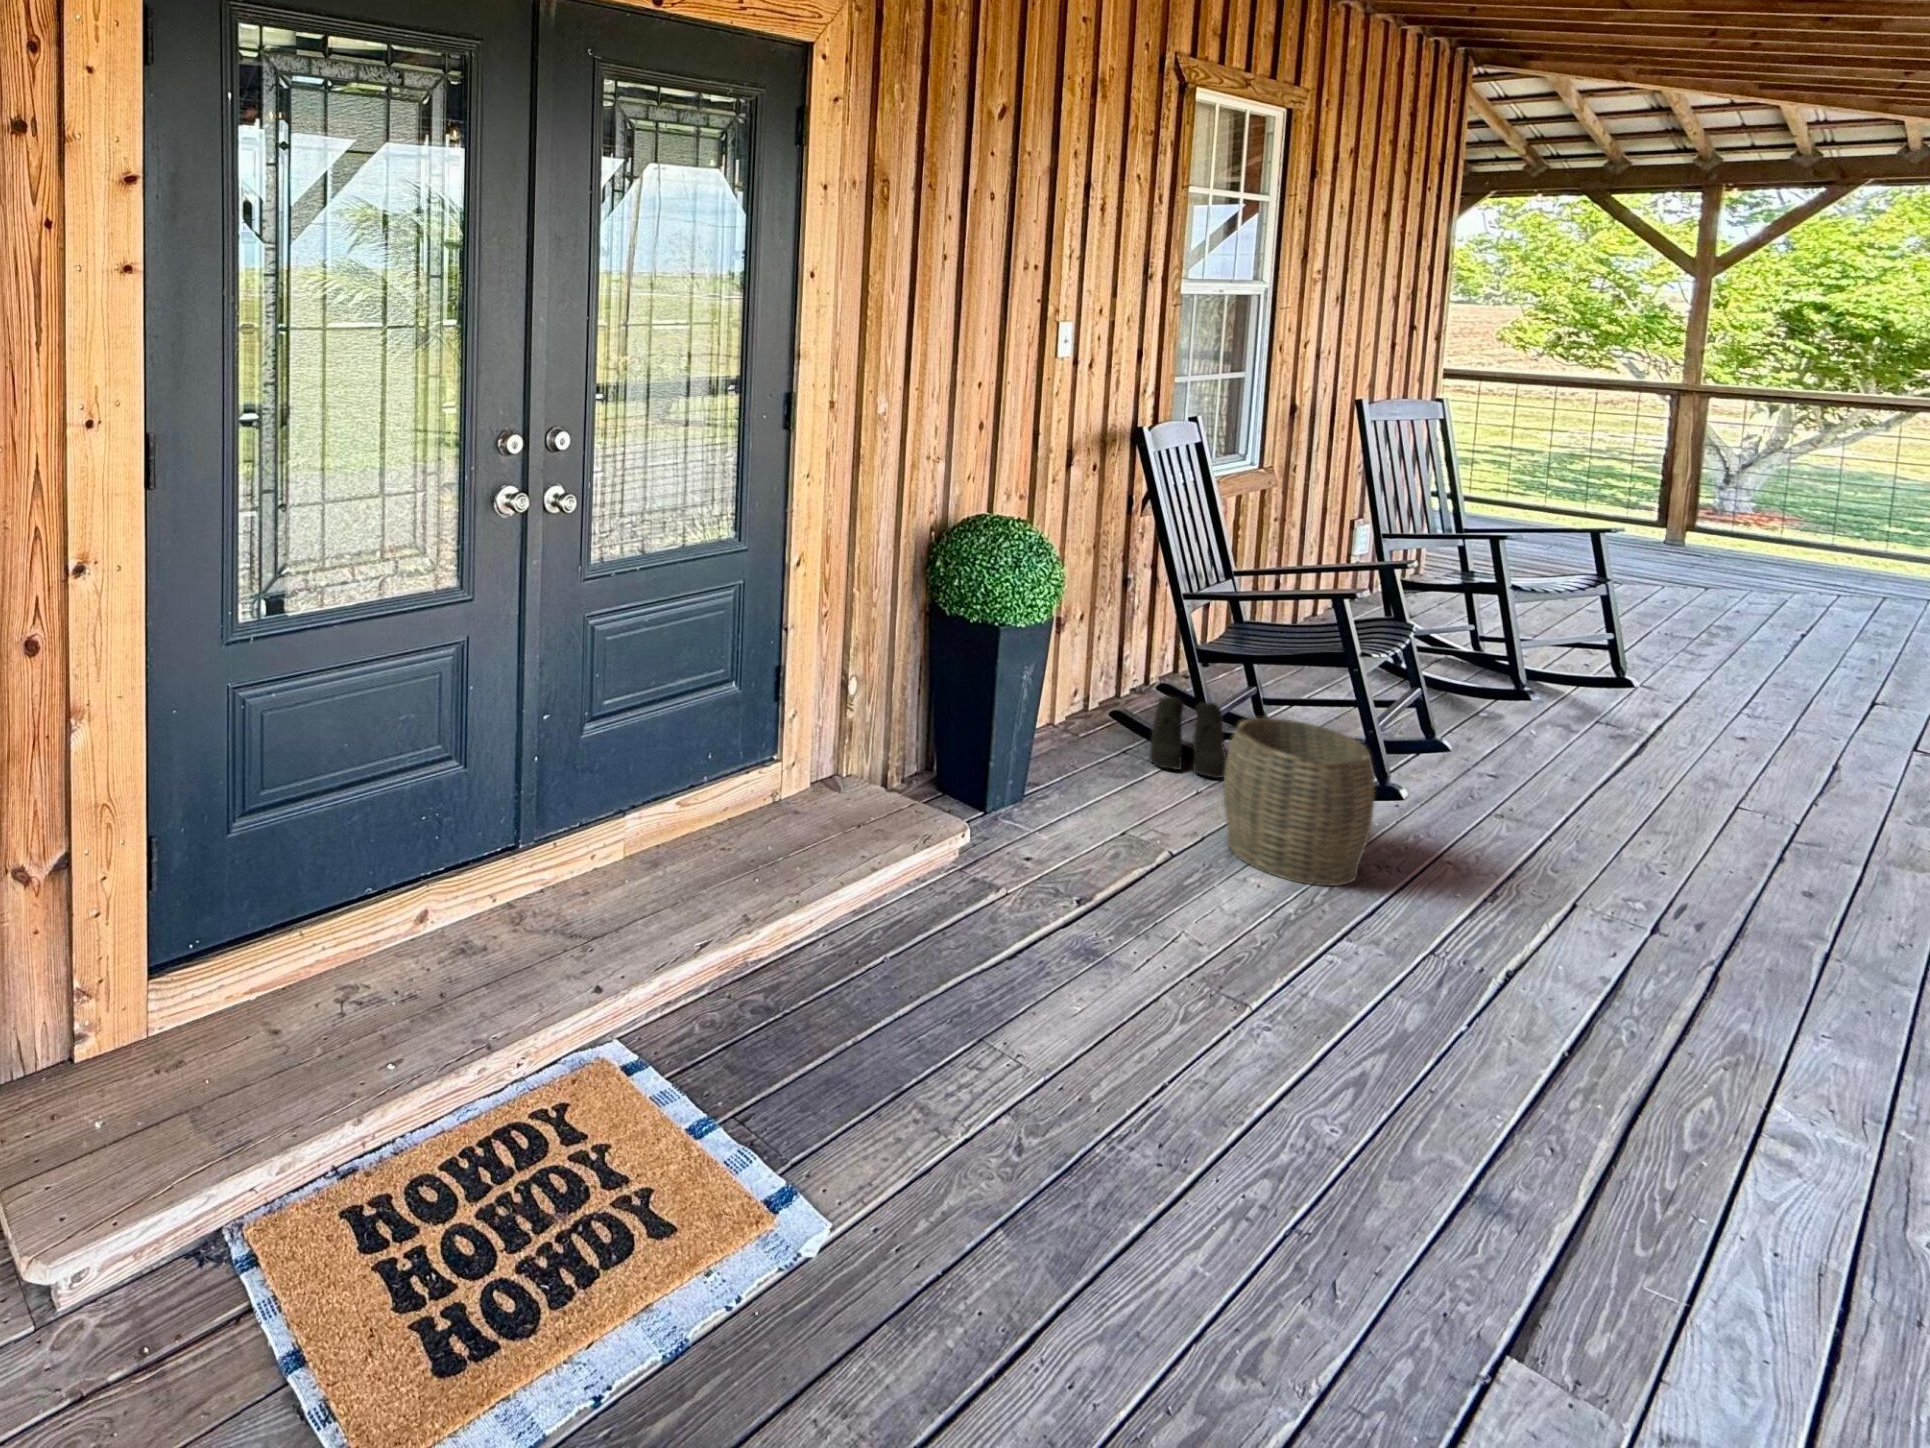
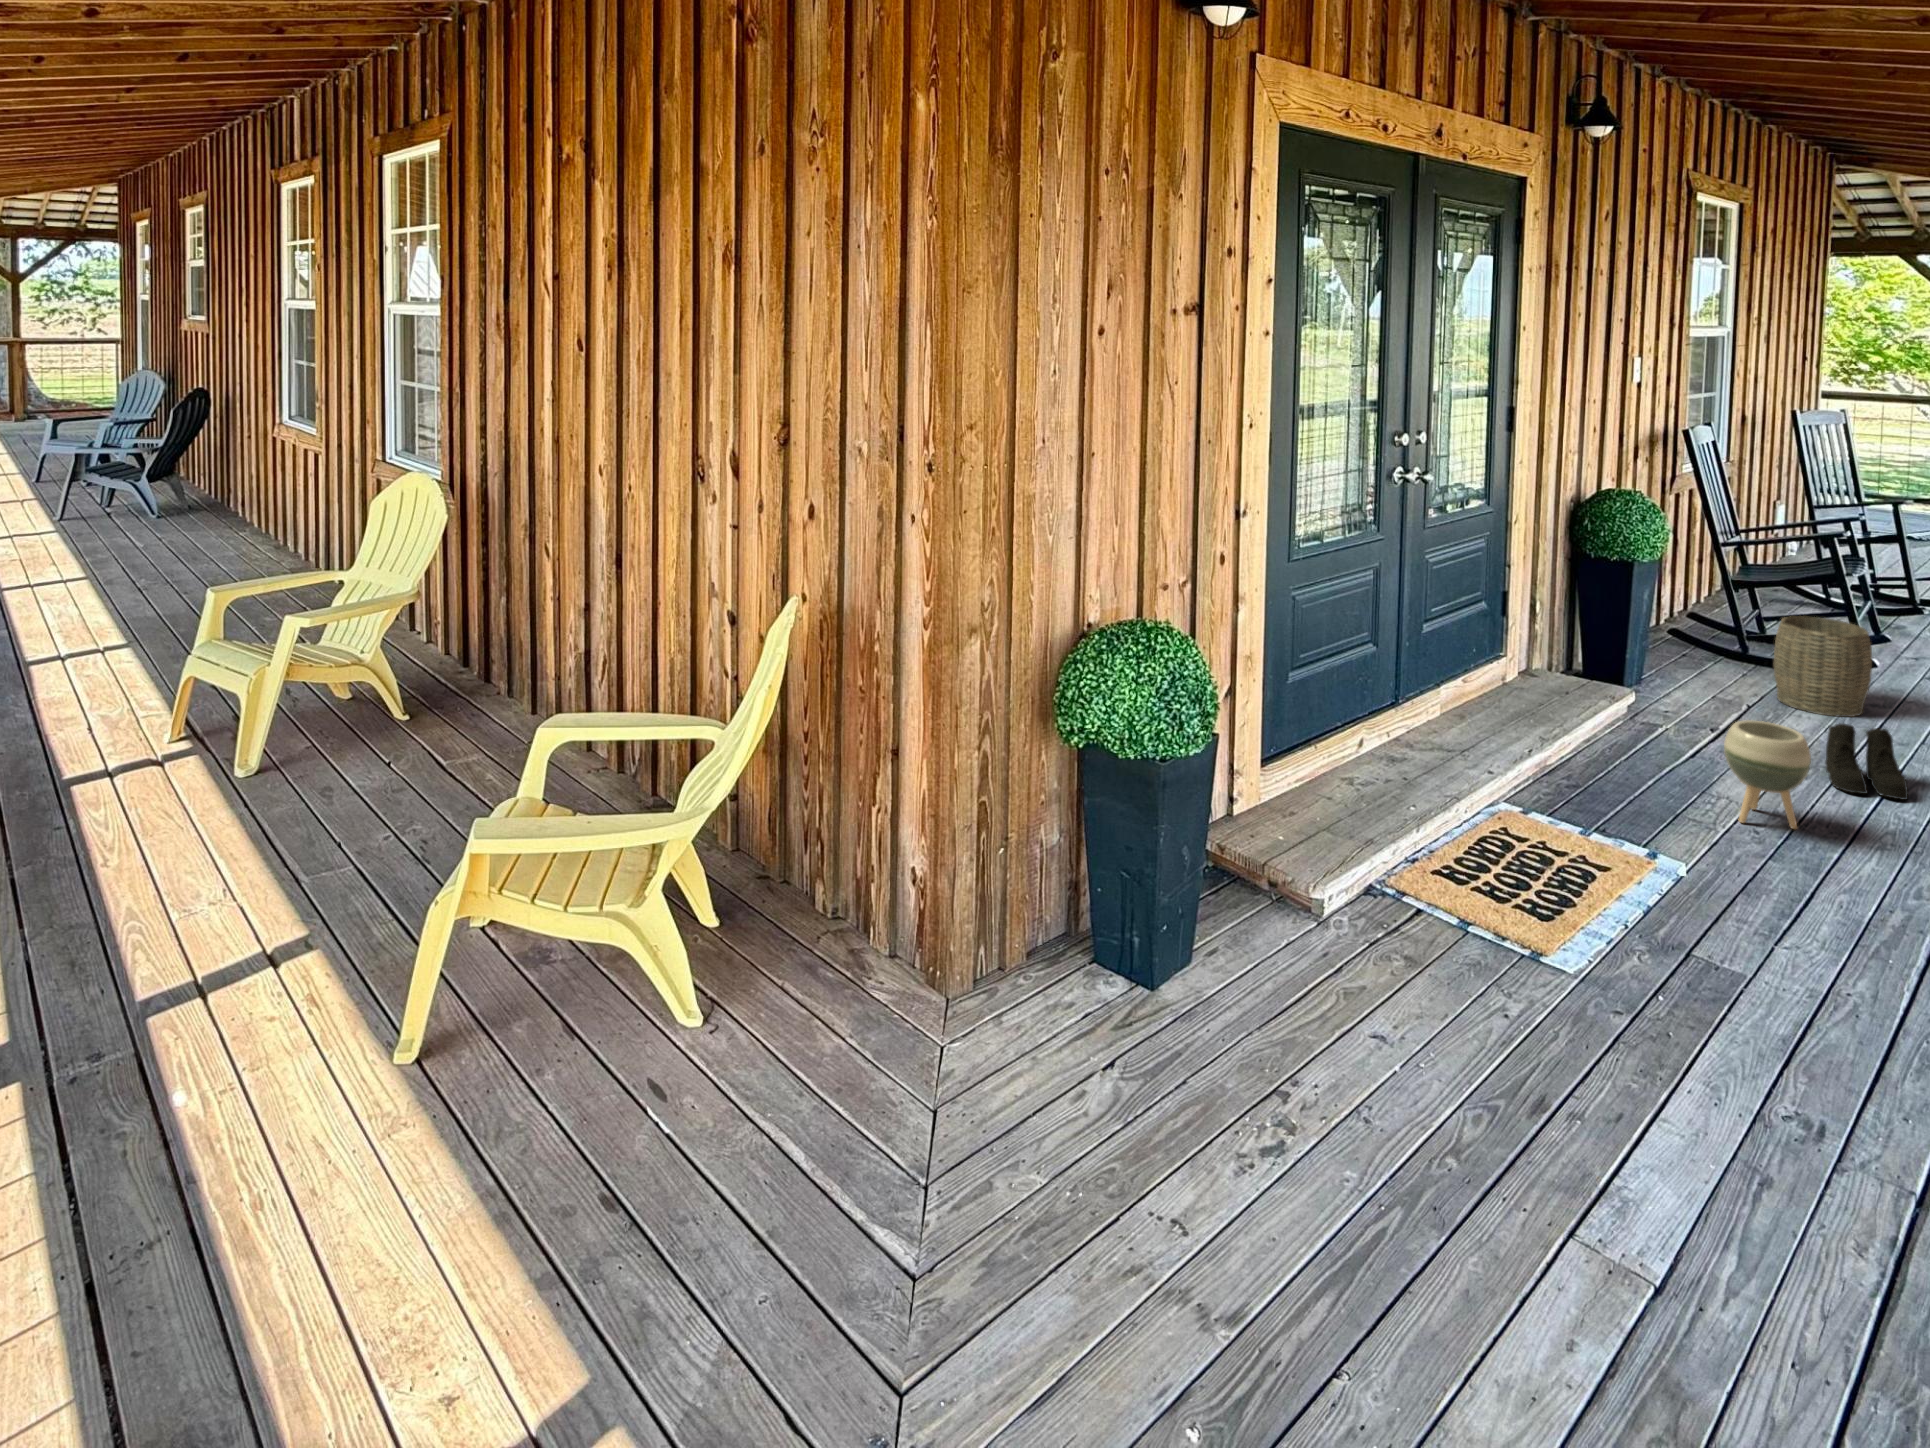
boots: present [1150,695,1227,778] -> present [1825,724,1908,800]
planter: none [998,947,1138,1154] -> present [1724,720,1811,829]

